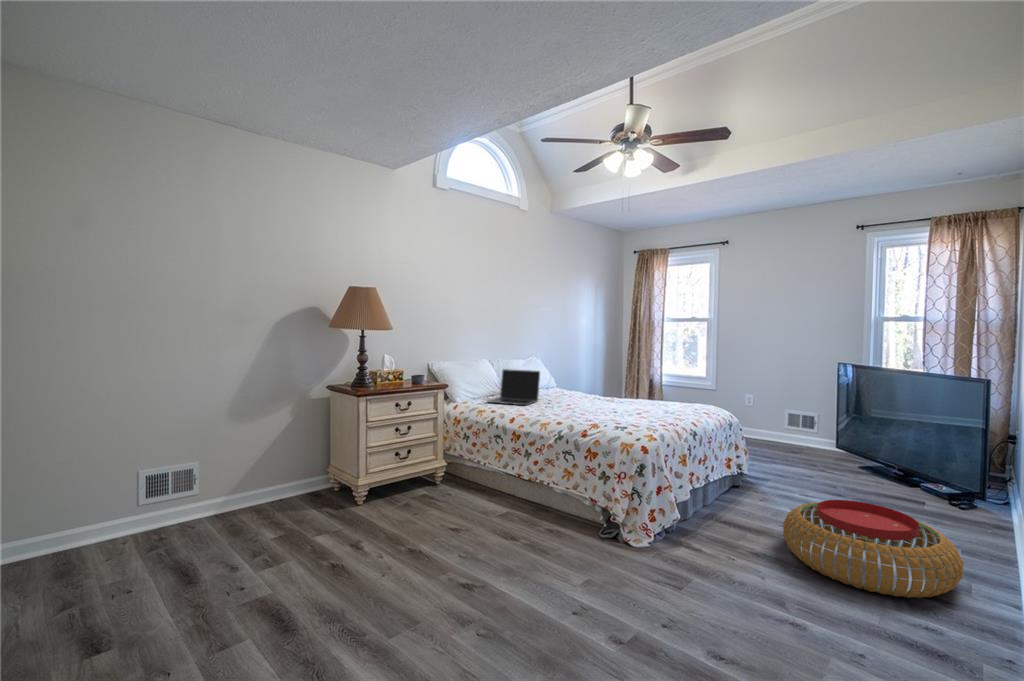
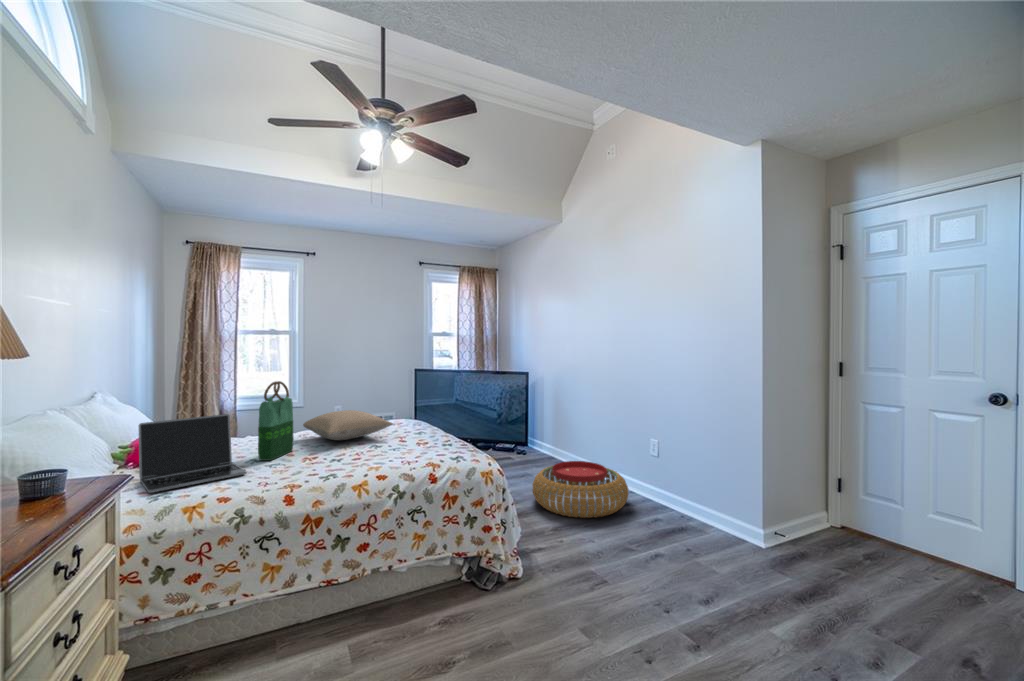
tote bag: none [549,353,577,404] -> present [258,381,294,461]
pillow: none [589,383,654,405] -> present [303,410,393,440]

